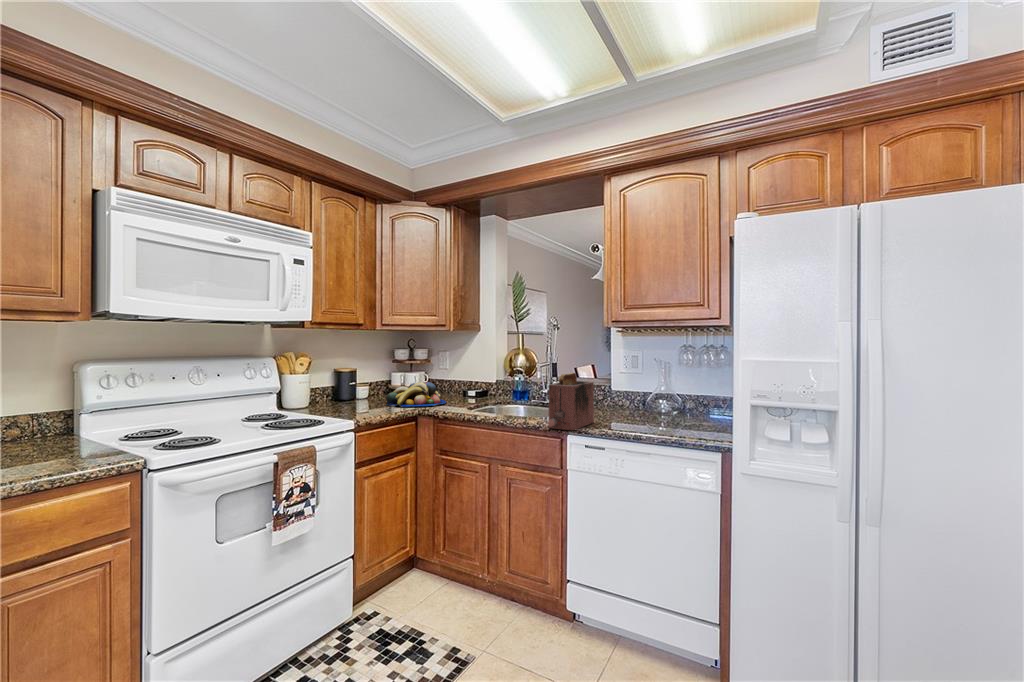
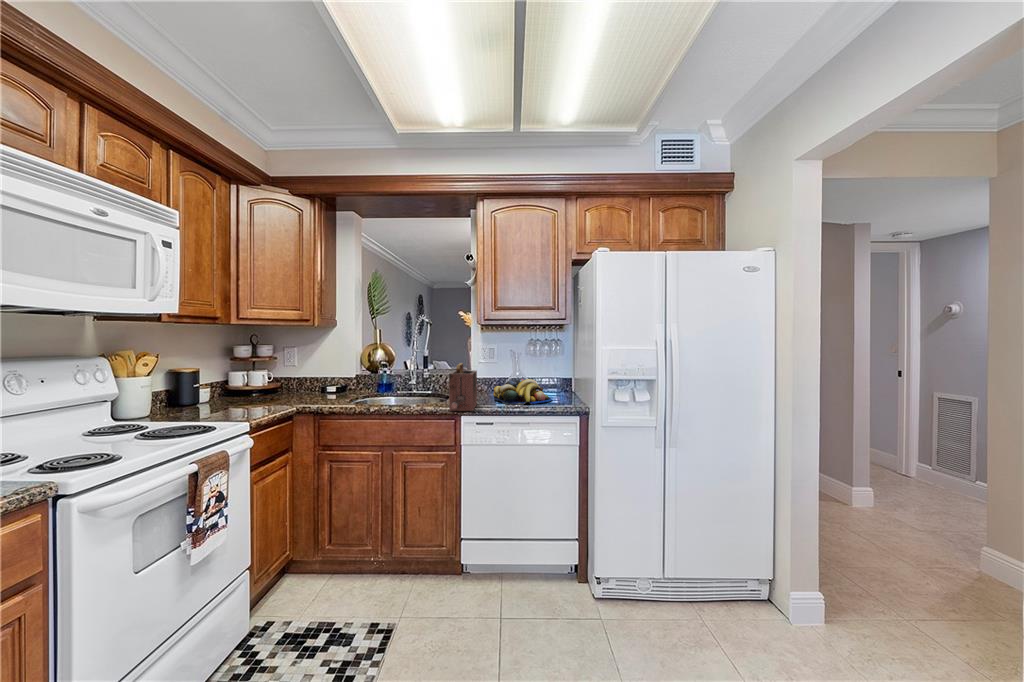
fruit bowl: present [386,382,446,407] -> present [493,378,552,404]

